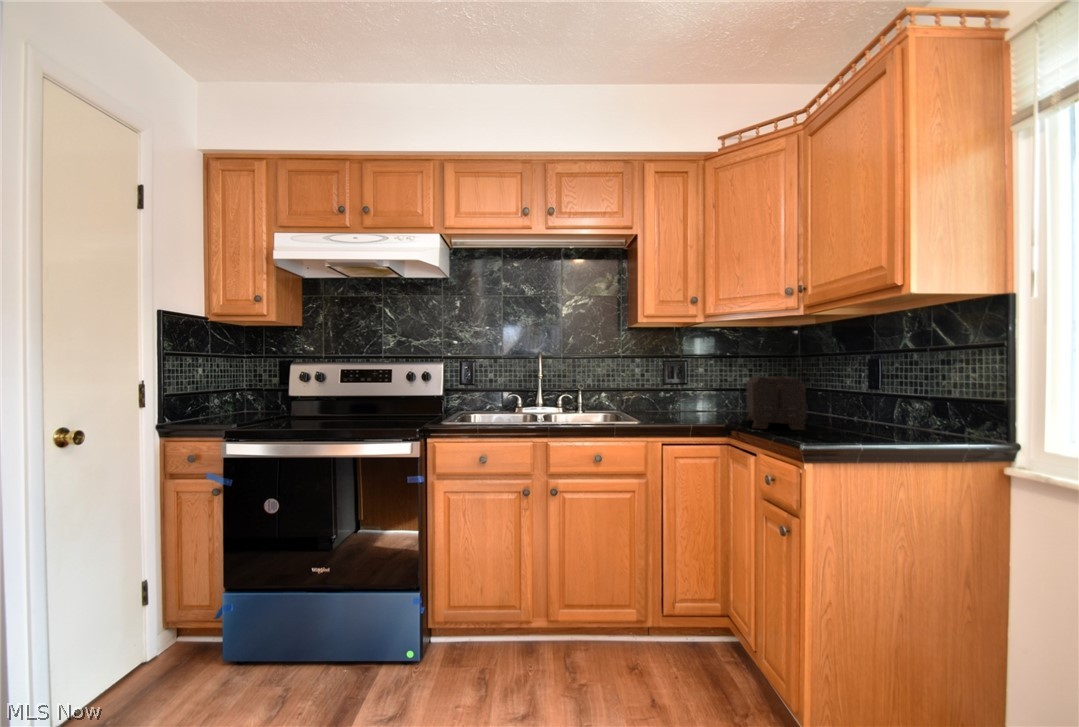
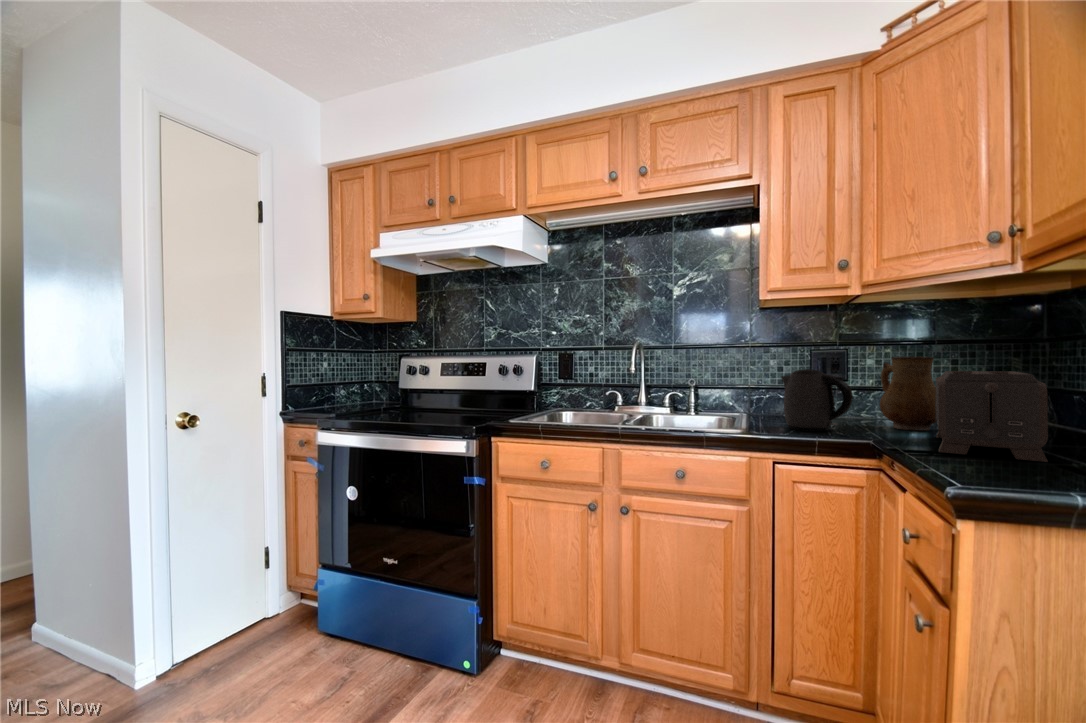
ceramic pitcher: none [711,366,749,417] -> present [880,356,936,430]
kettle: none [651,376,699,421] -> present [781,369,853,431]

